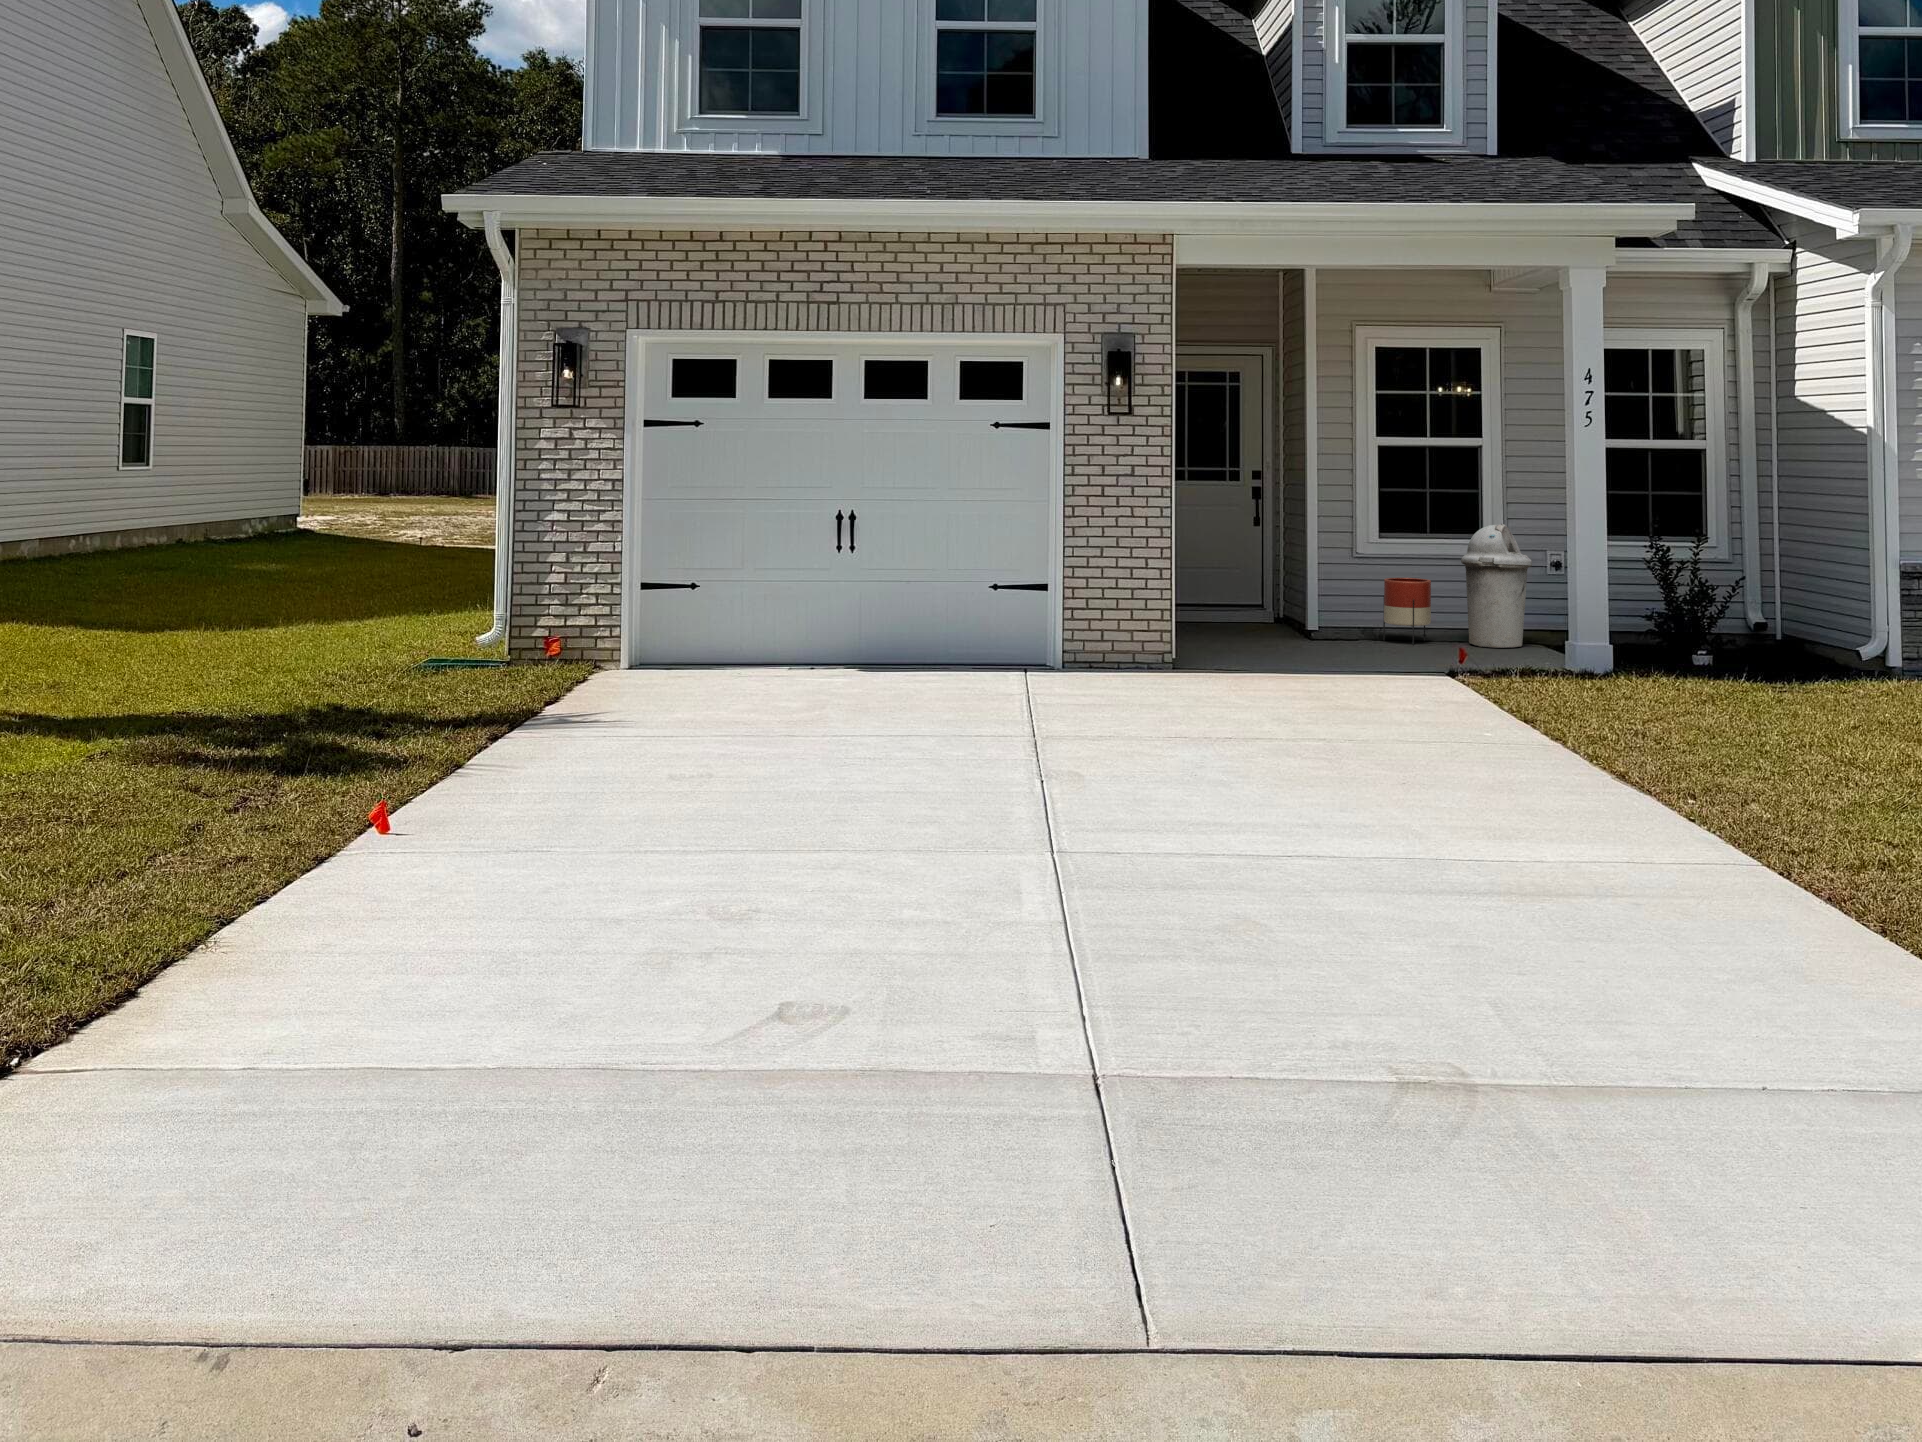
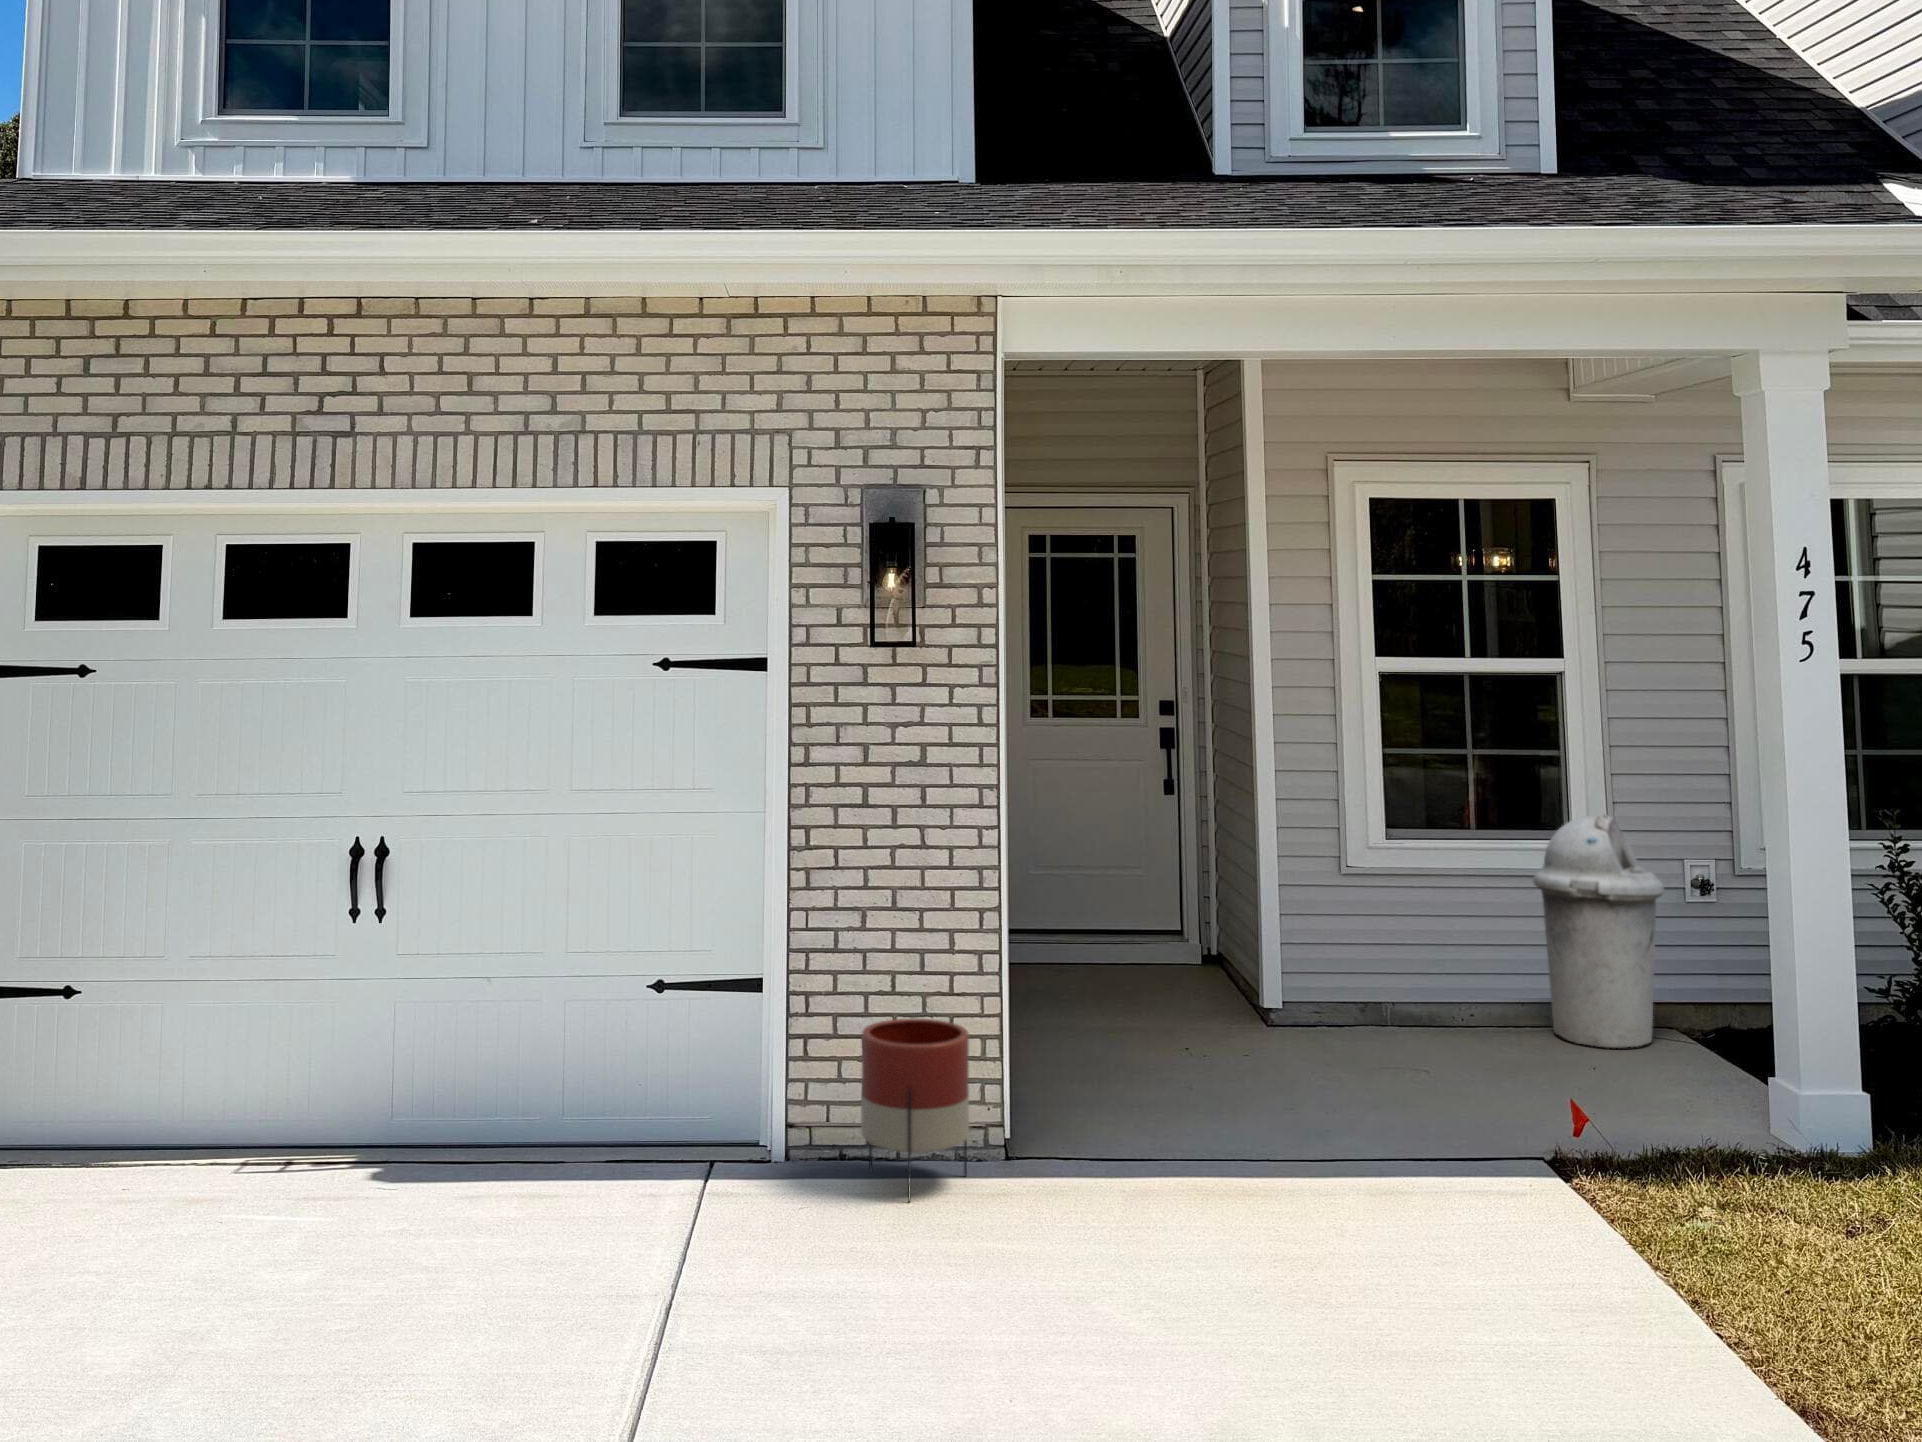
planter: present [1383,578,1431,645] -> present [861,1019,969,1201]

